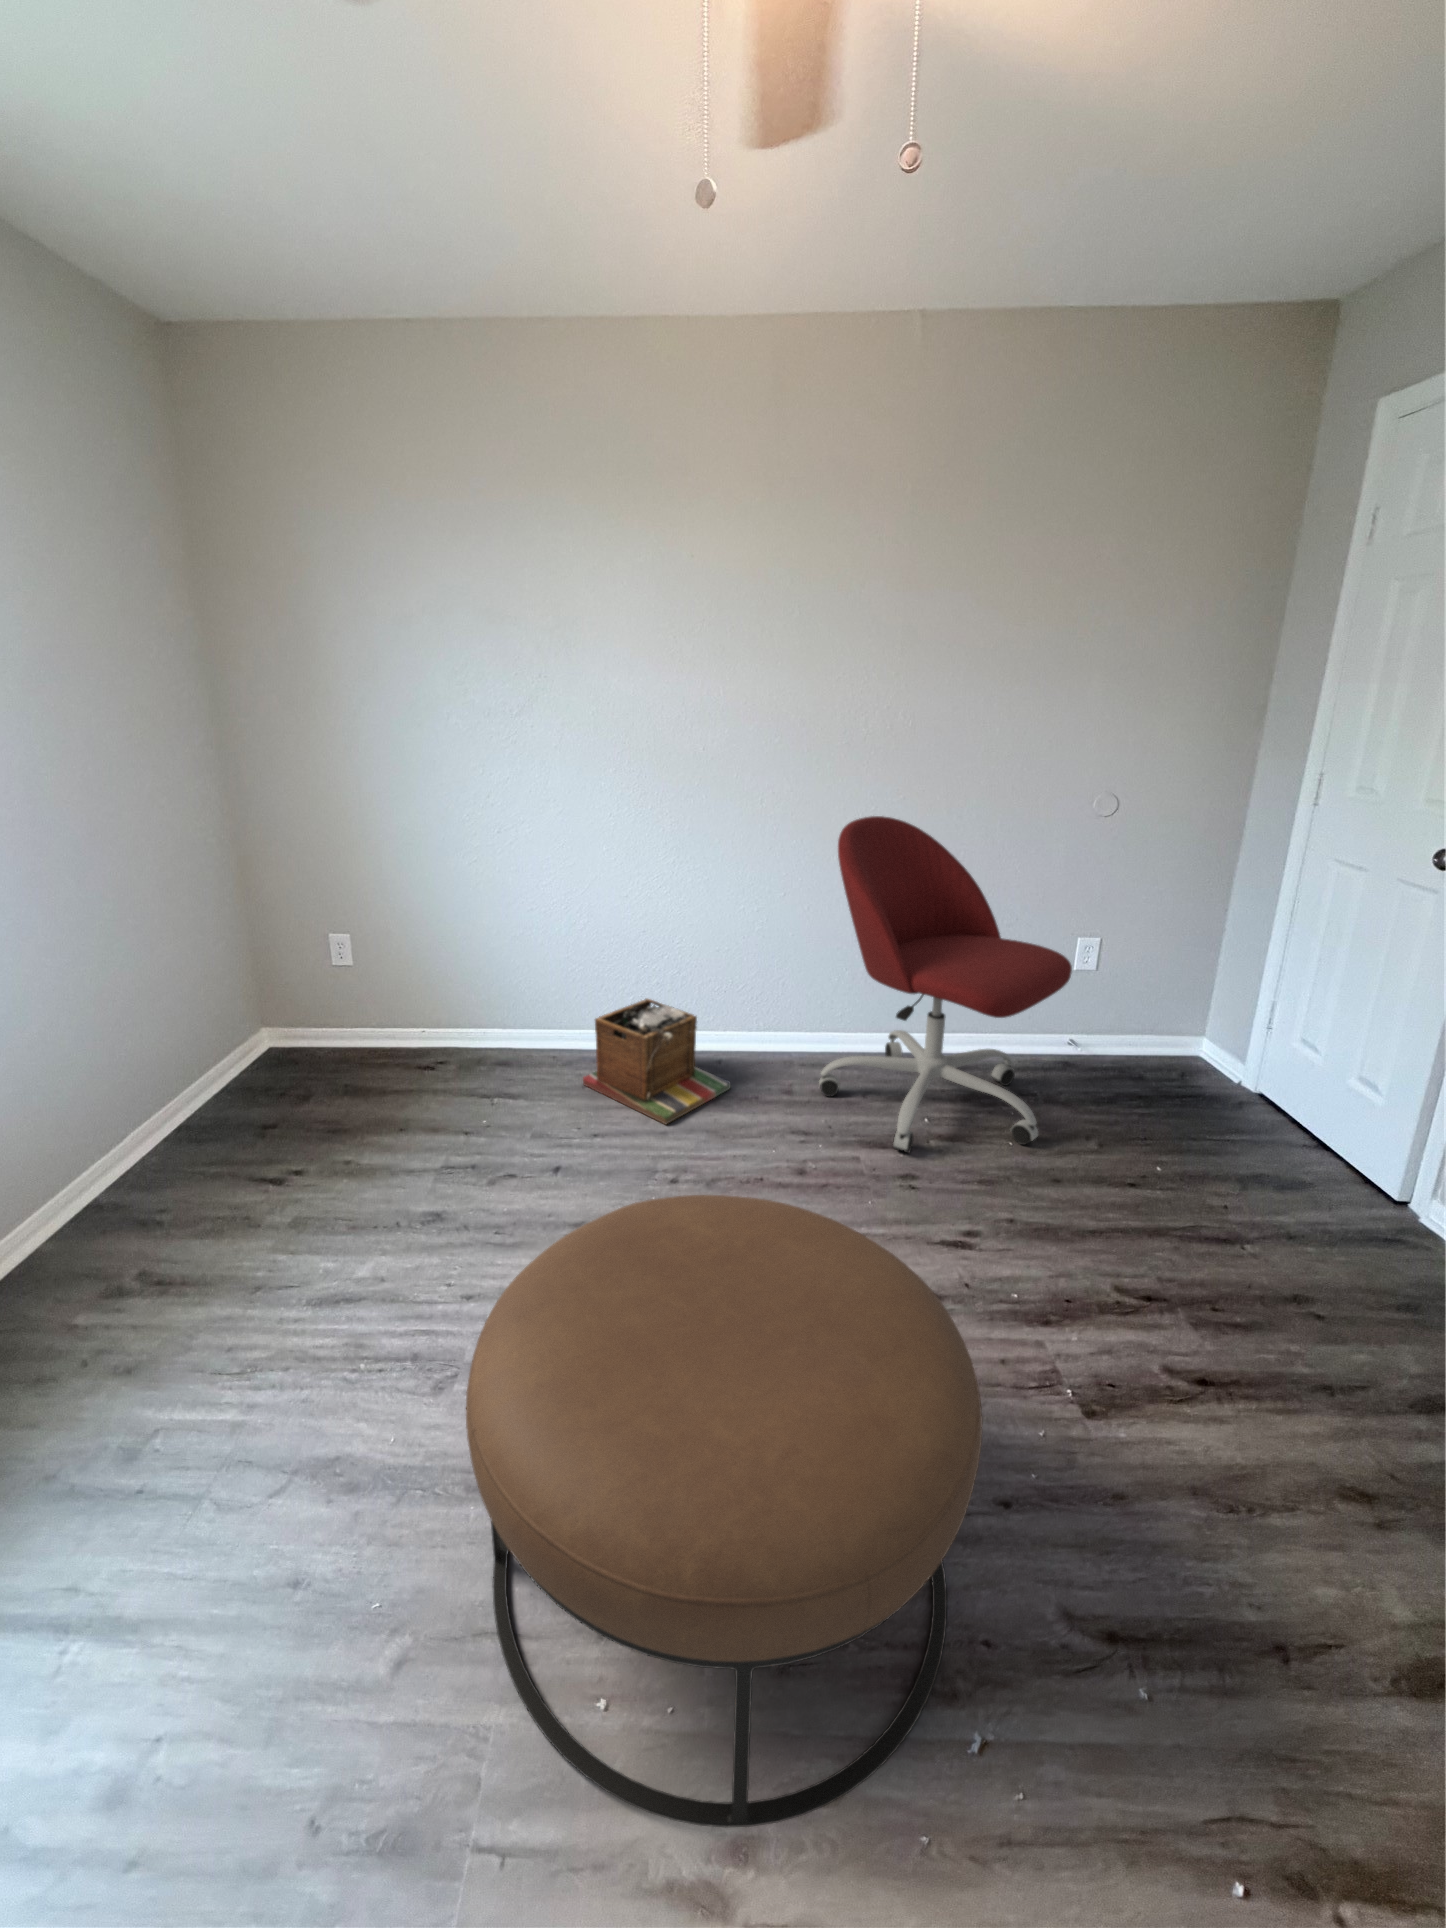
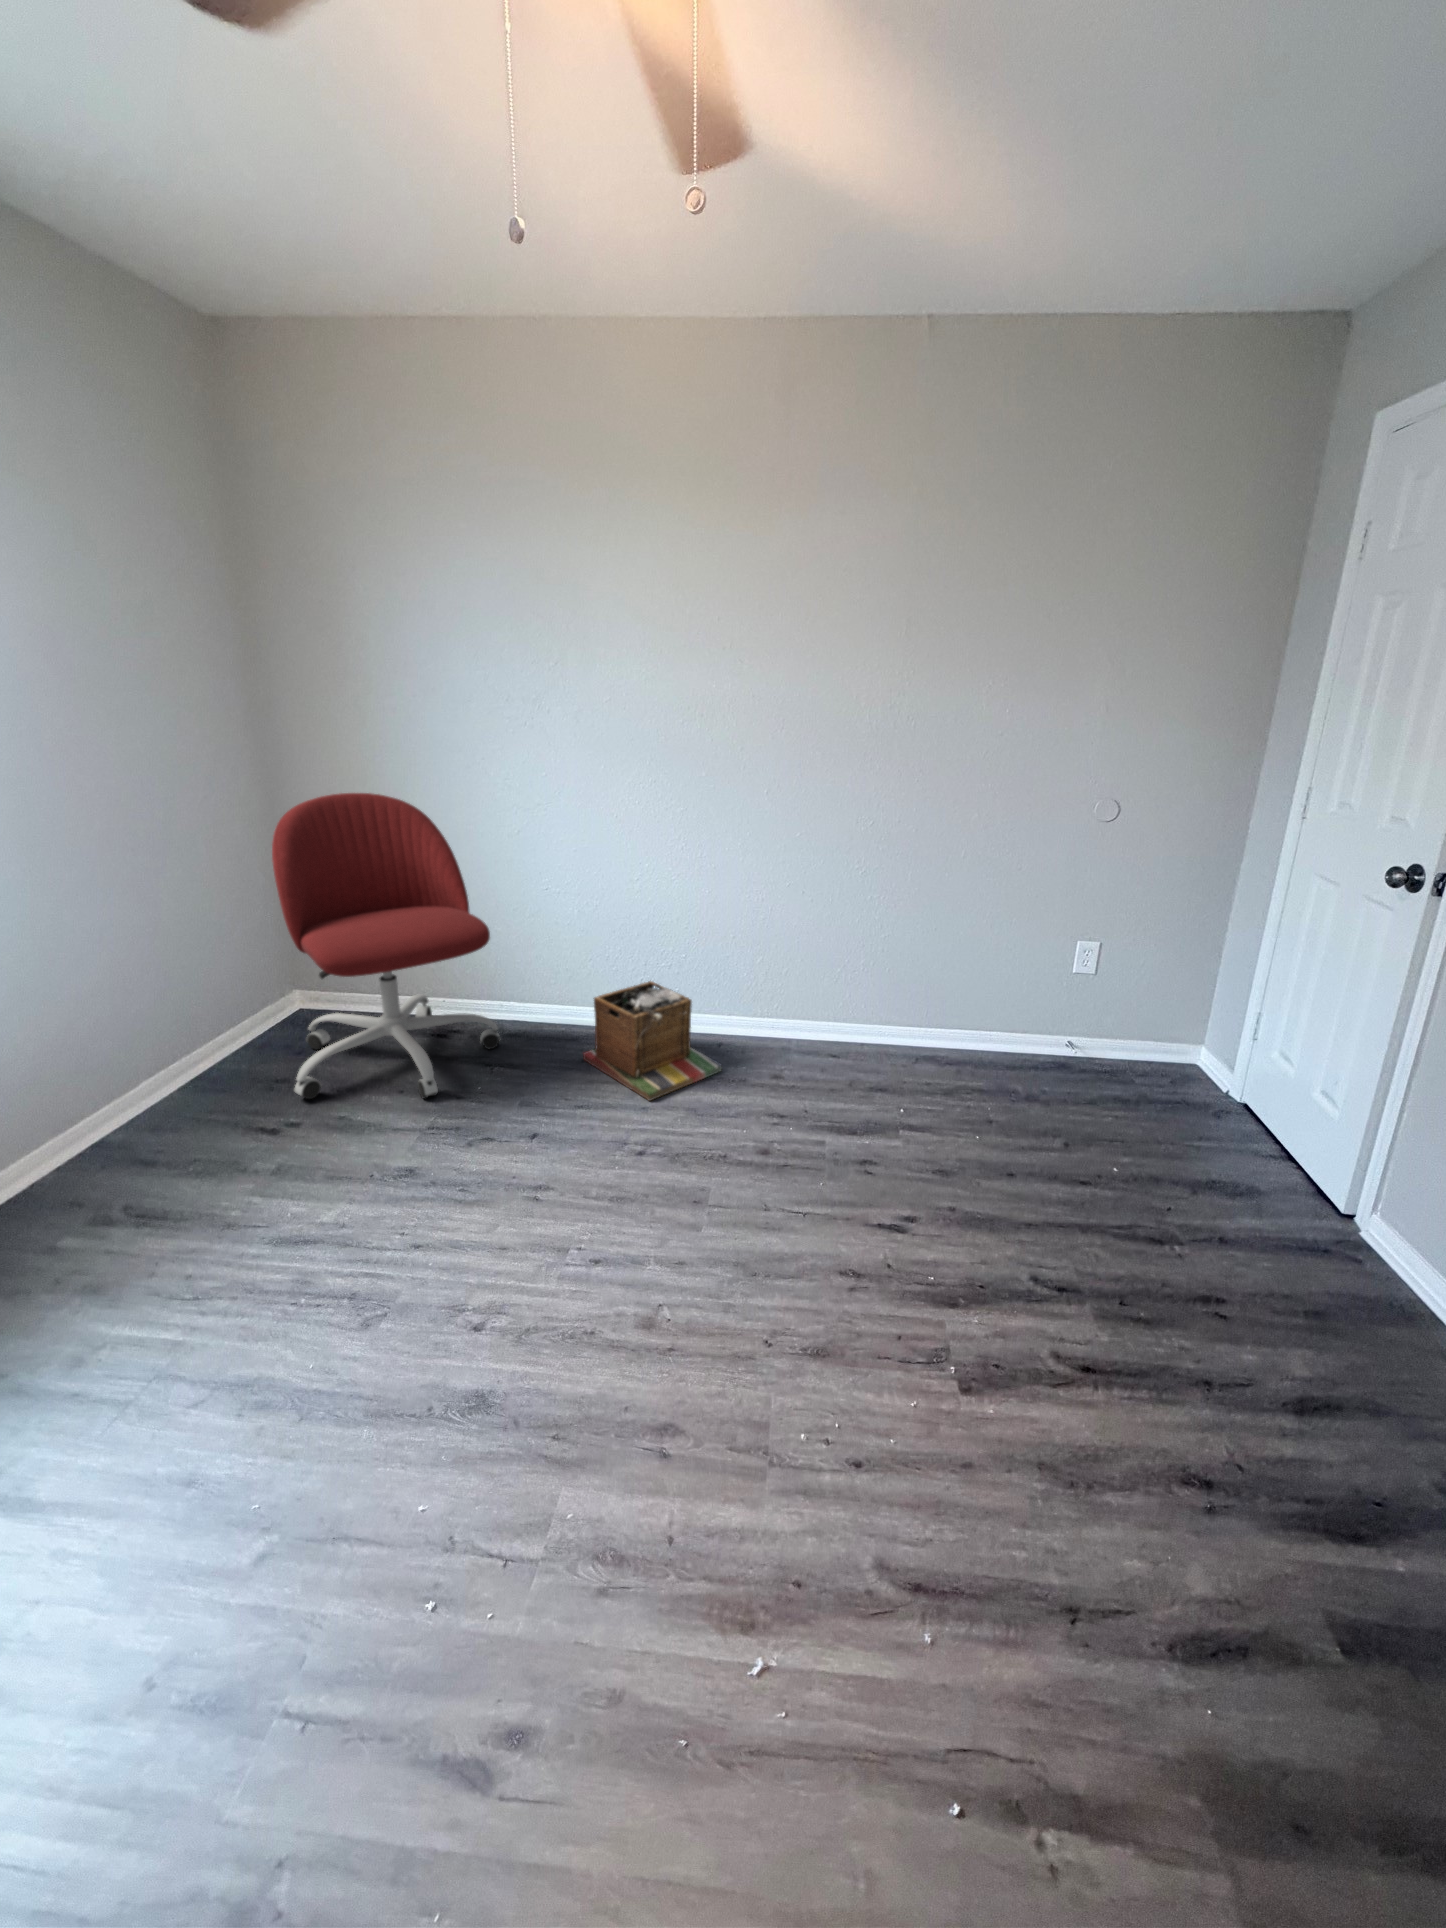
office chair: present [819,816,1072,1153] -> present [272,793,499,1099]
ottoman: present [466,1195,982,1827] -> none [317,1159,800,1718]

